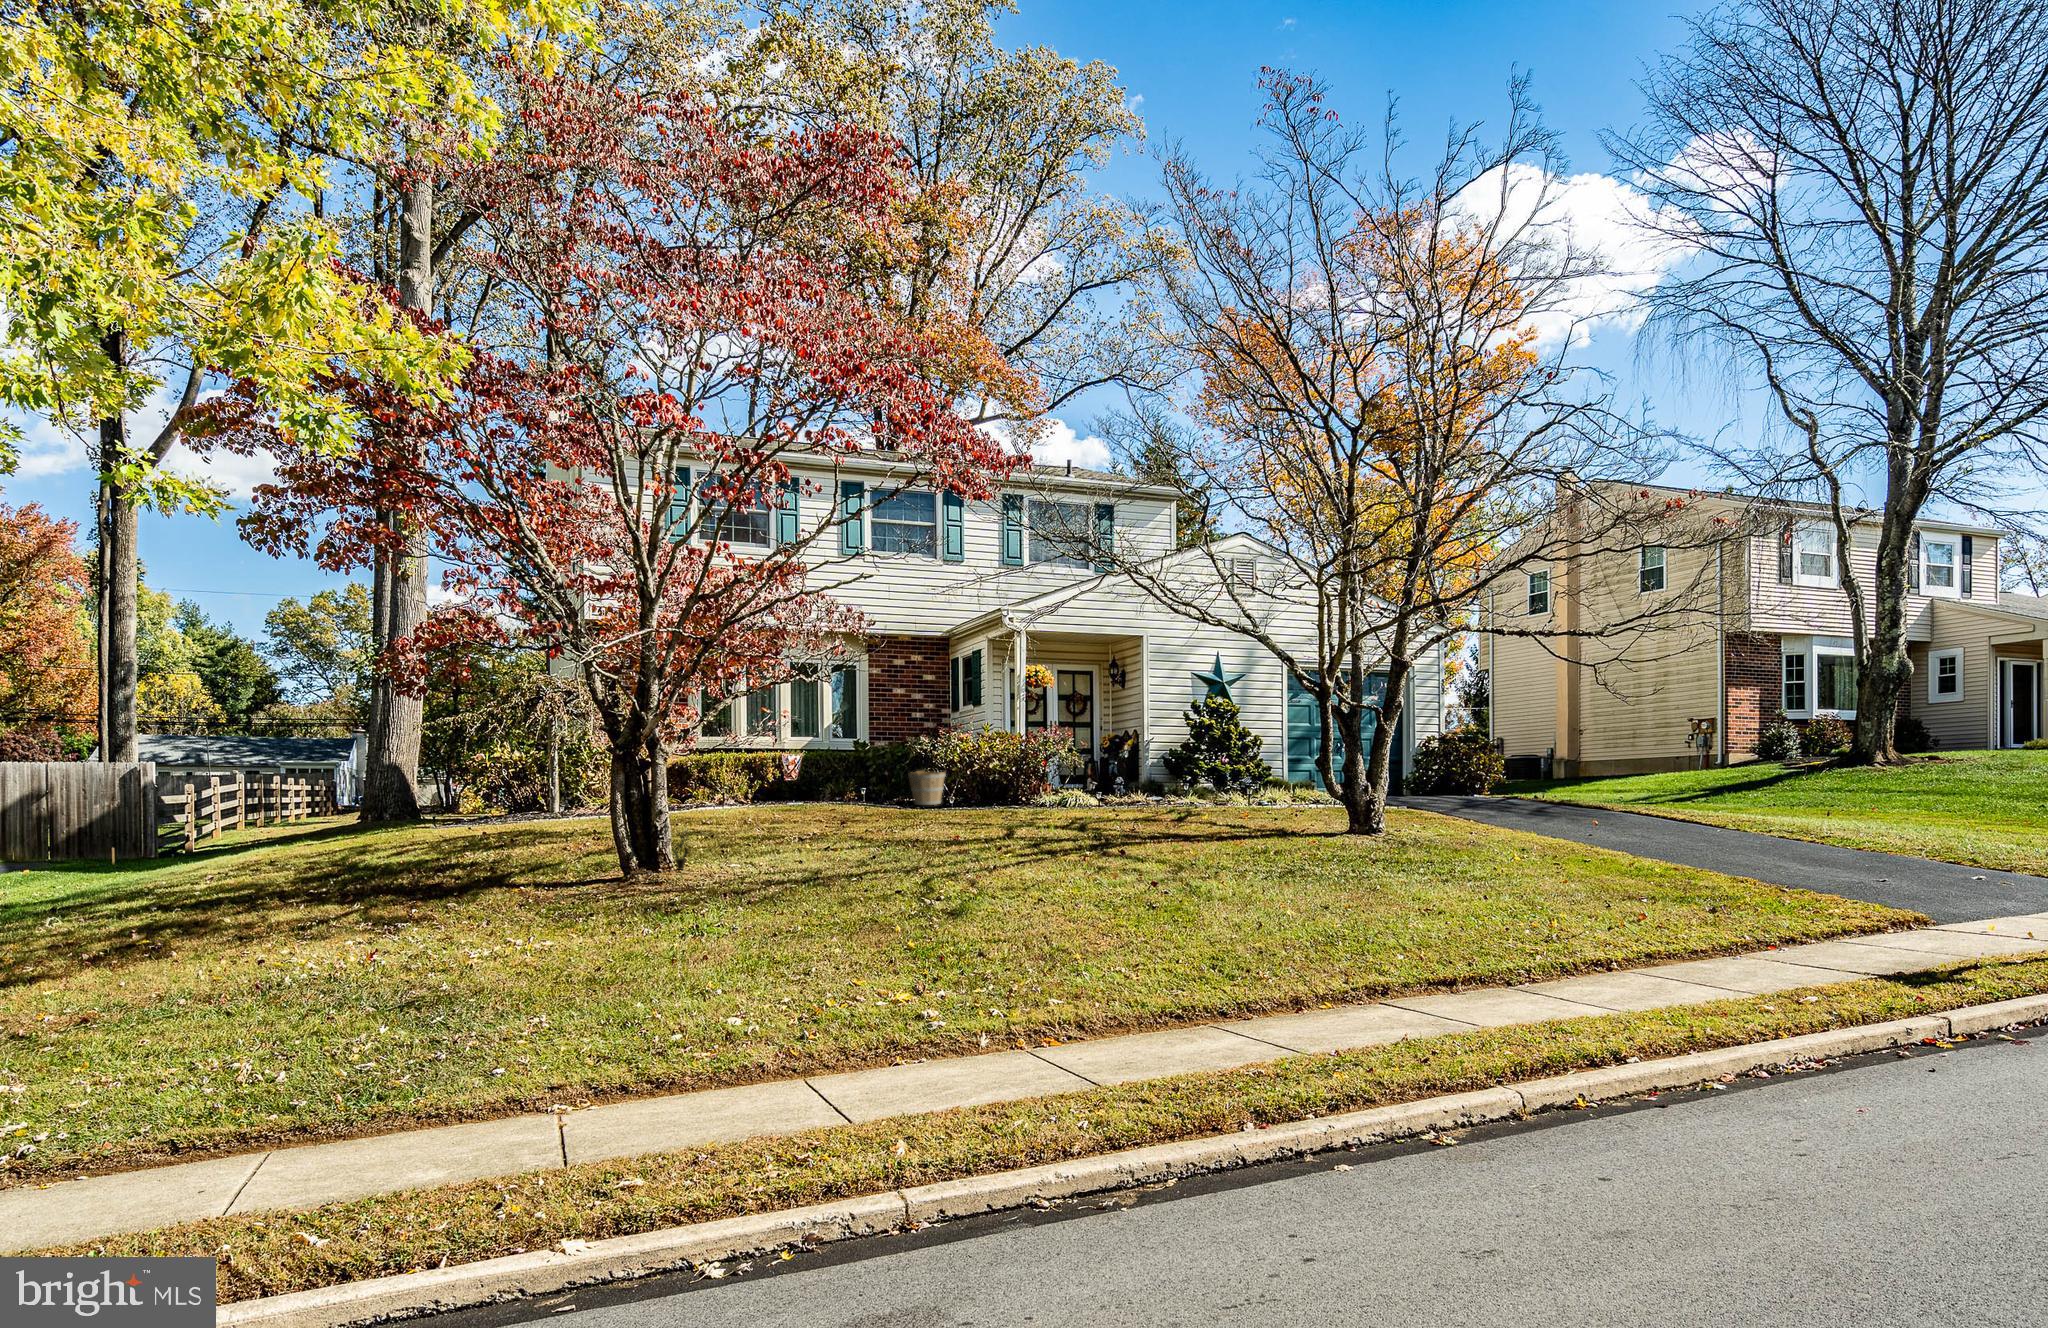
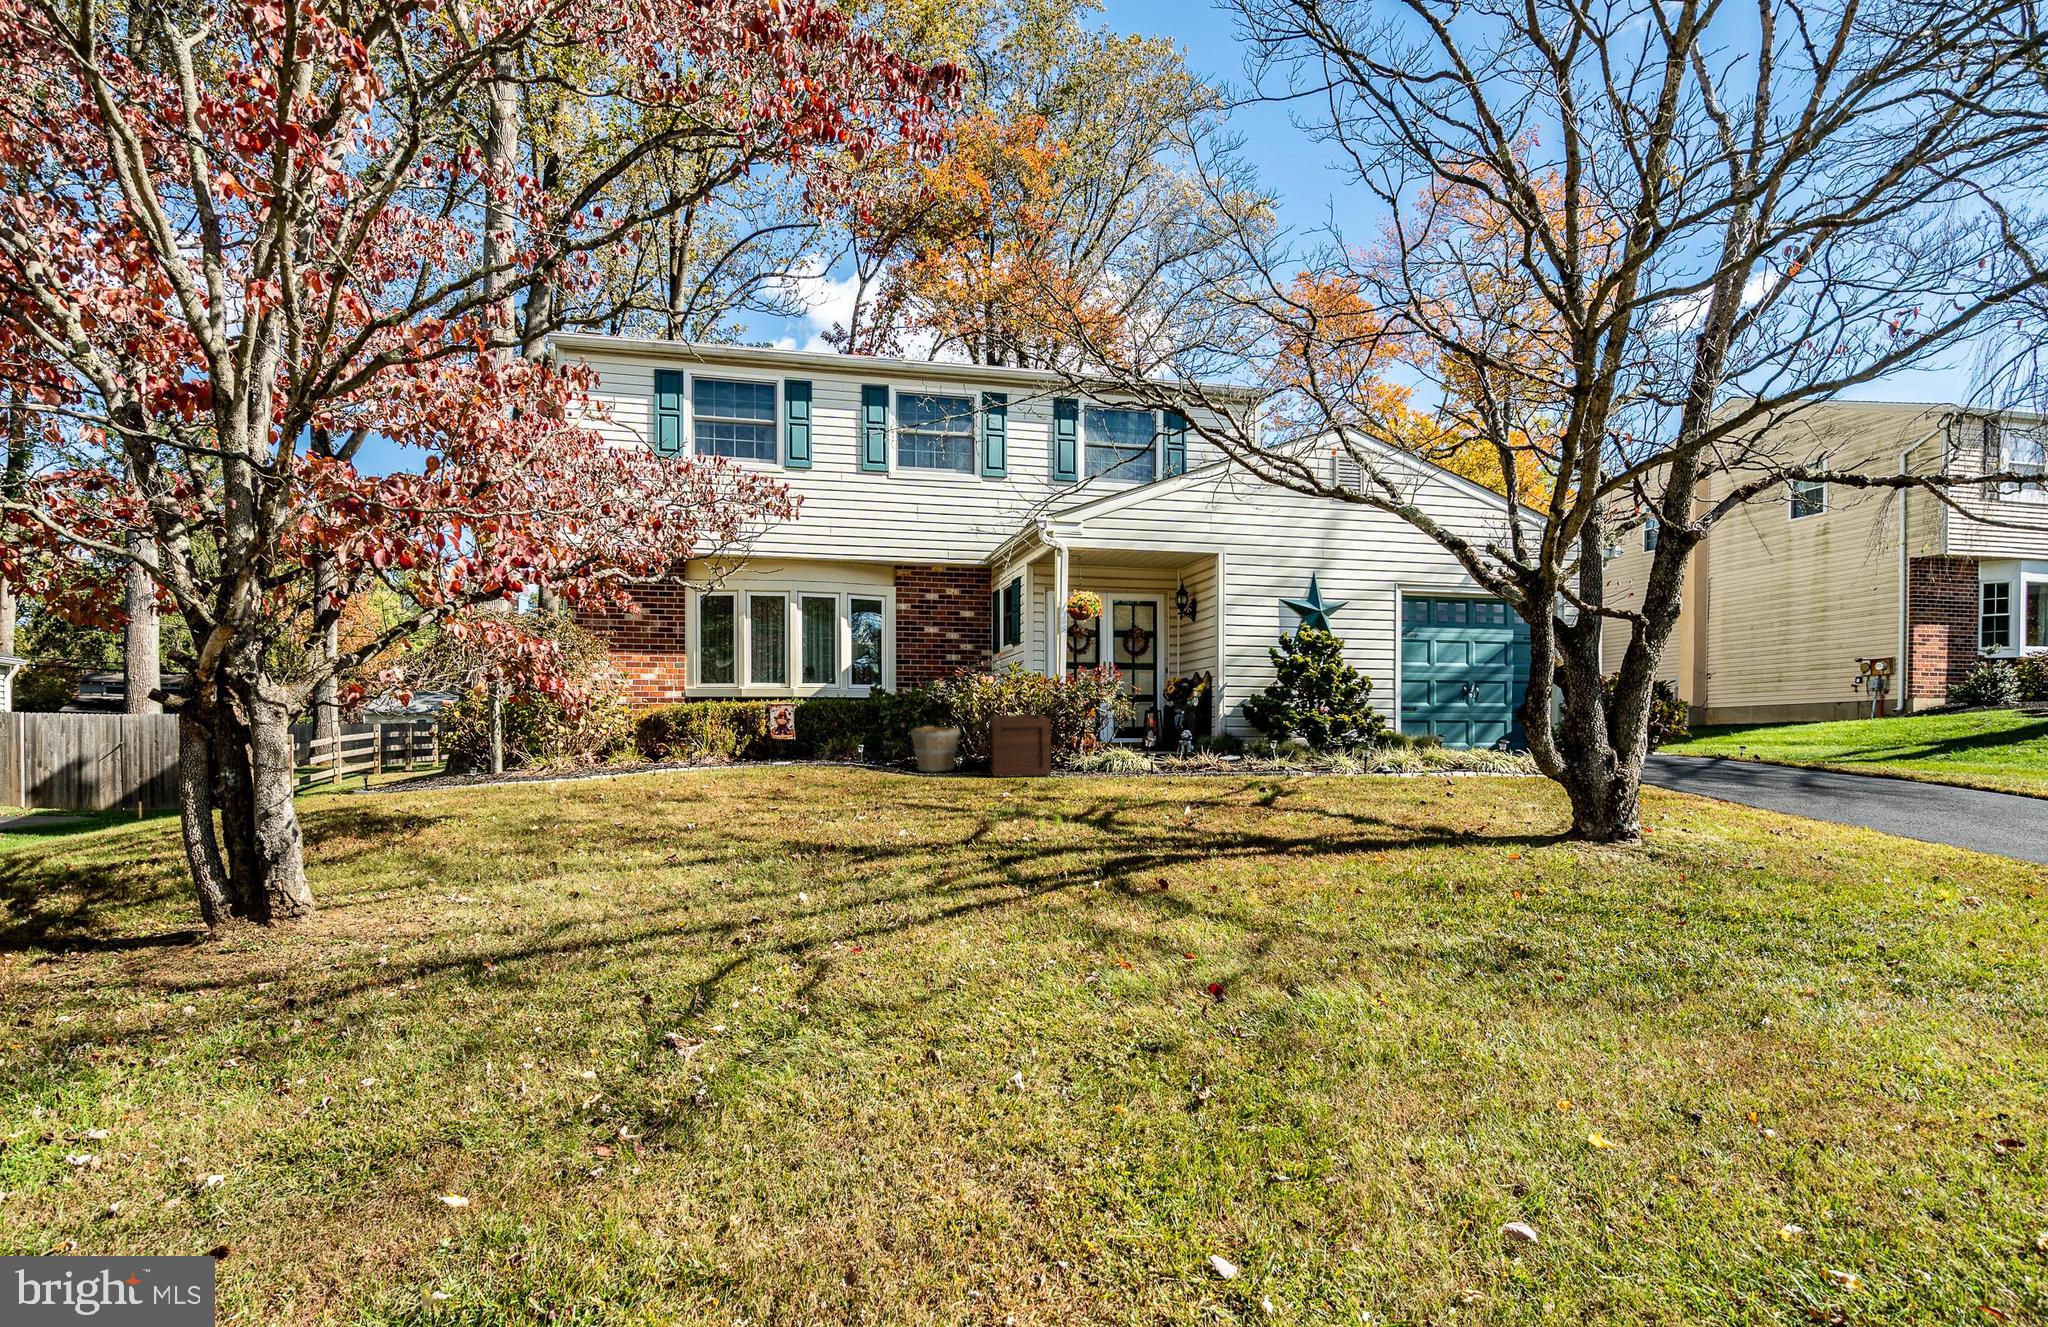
wooden crate: none [968,761,1018,808] -> present [989,714,1051,777]
potted plant: present [672,831,688,870] -> none [417,843,463,913]

